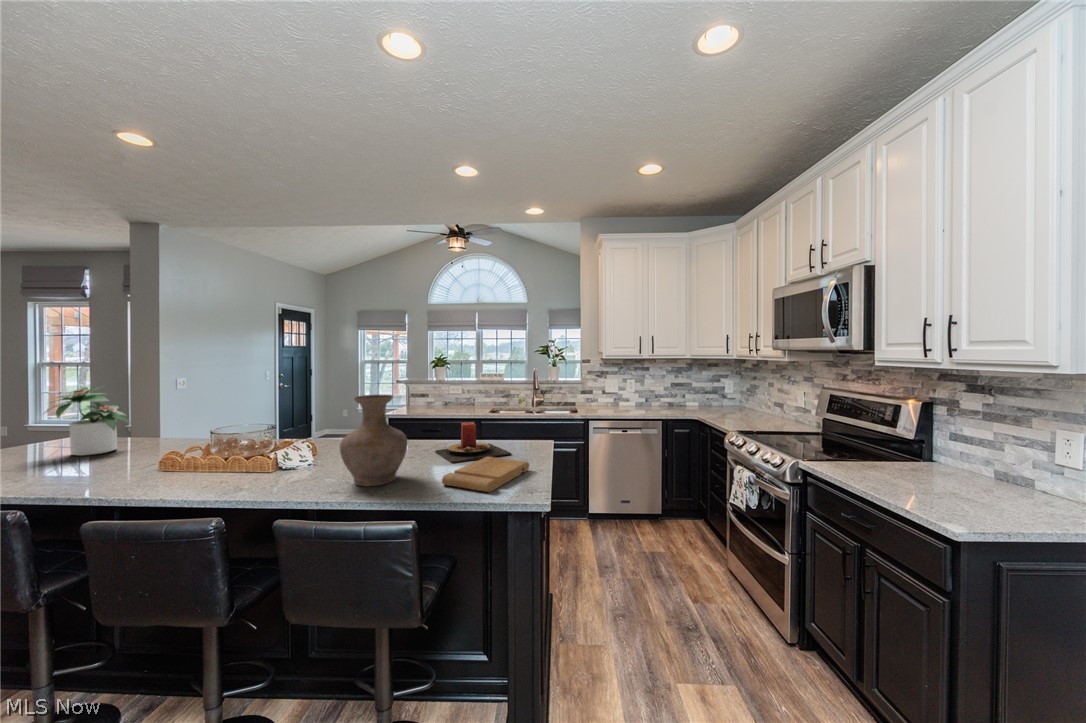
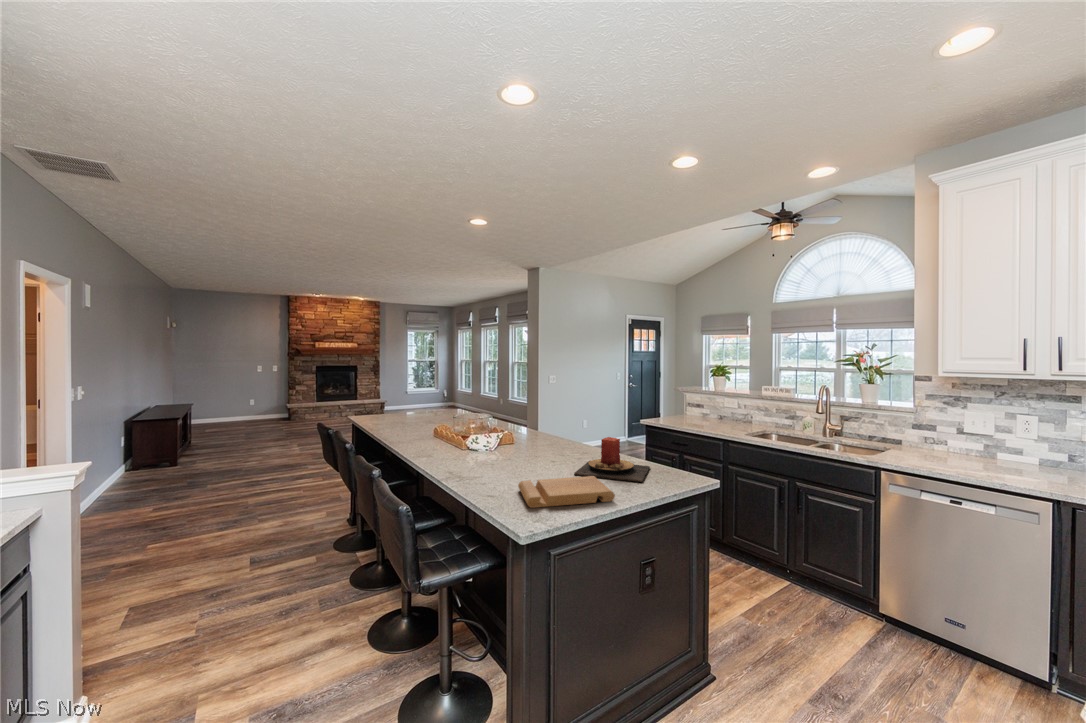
potted plant: present [44,387,130,456] -> none [423,379,461,420]
vase: present [340,394,408,486] -> none [469,399,524,476]

